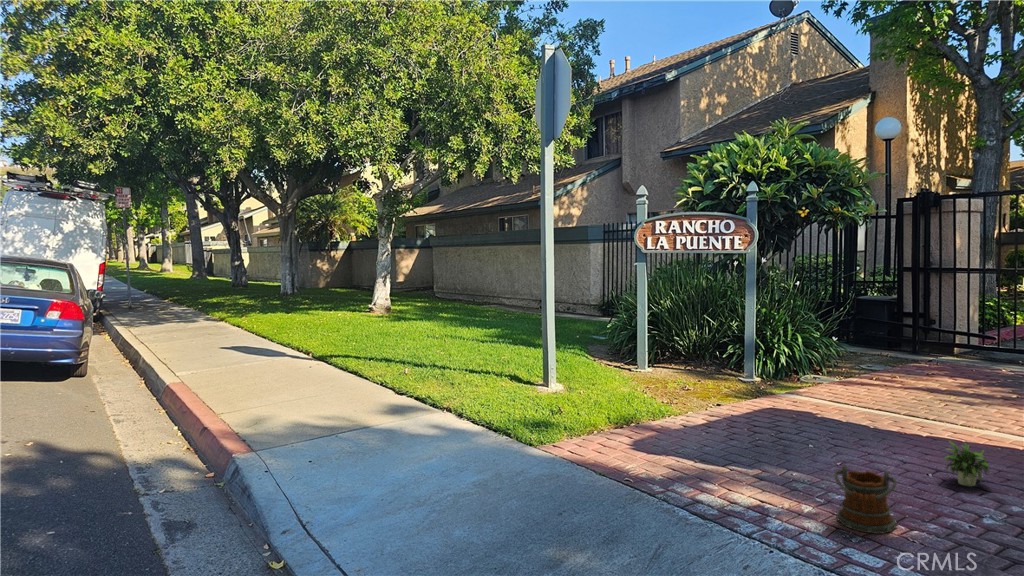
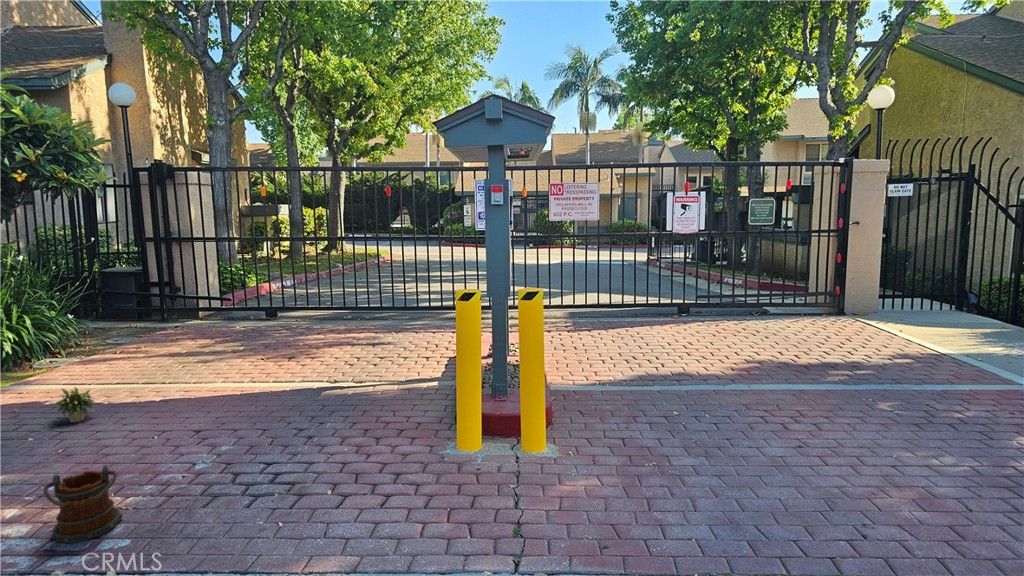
potted plant: present [945,441,990,486] -> present [55,387,94,422]

